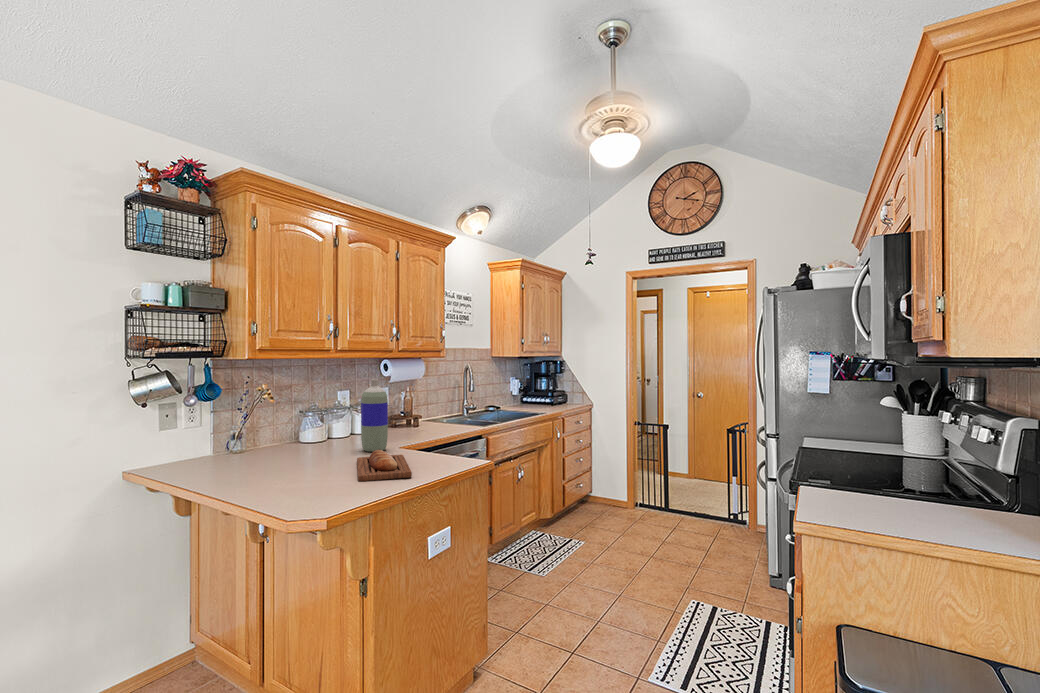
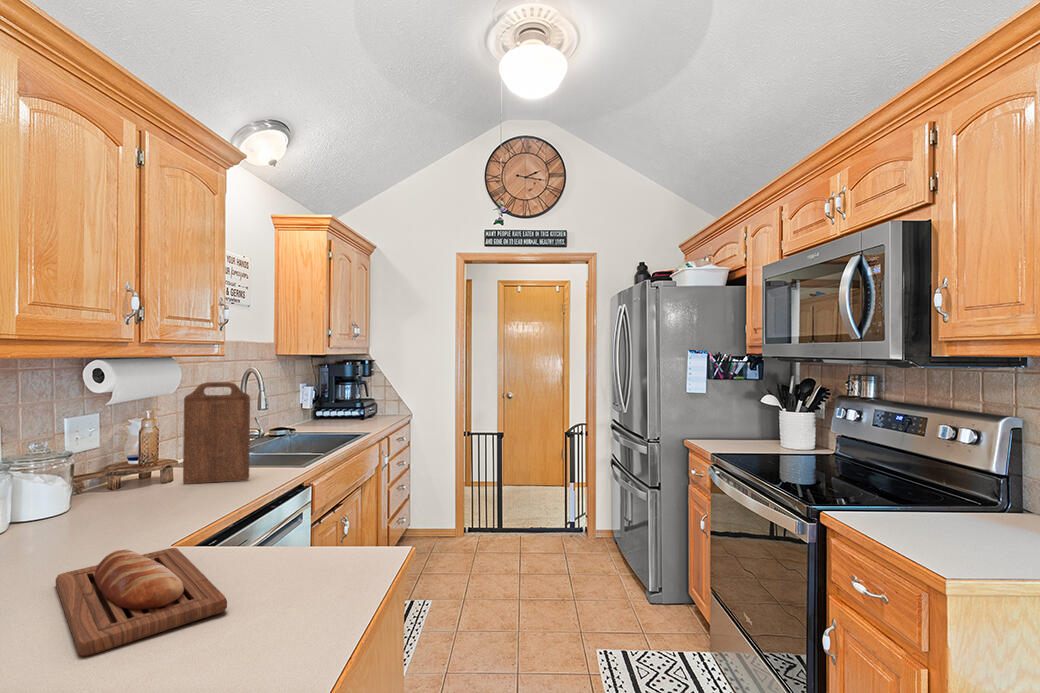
cutting board: none [422,375,455,434] -> present [183,382,250,484]
bottle: present [361,379,388,452] -> none [58,393,128,547]

